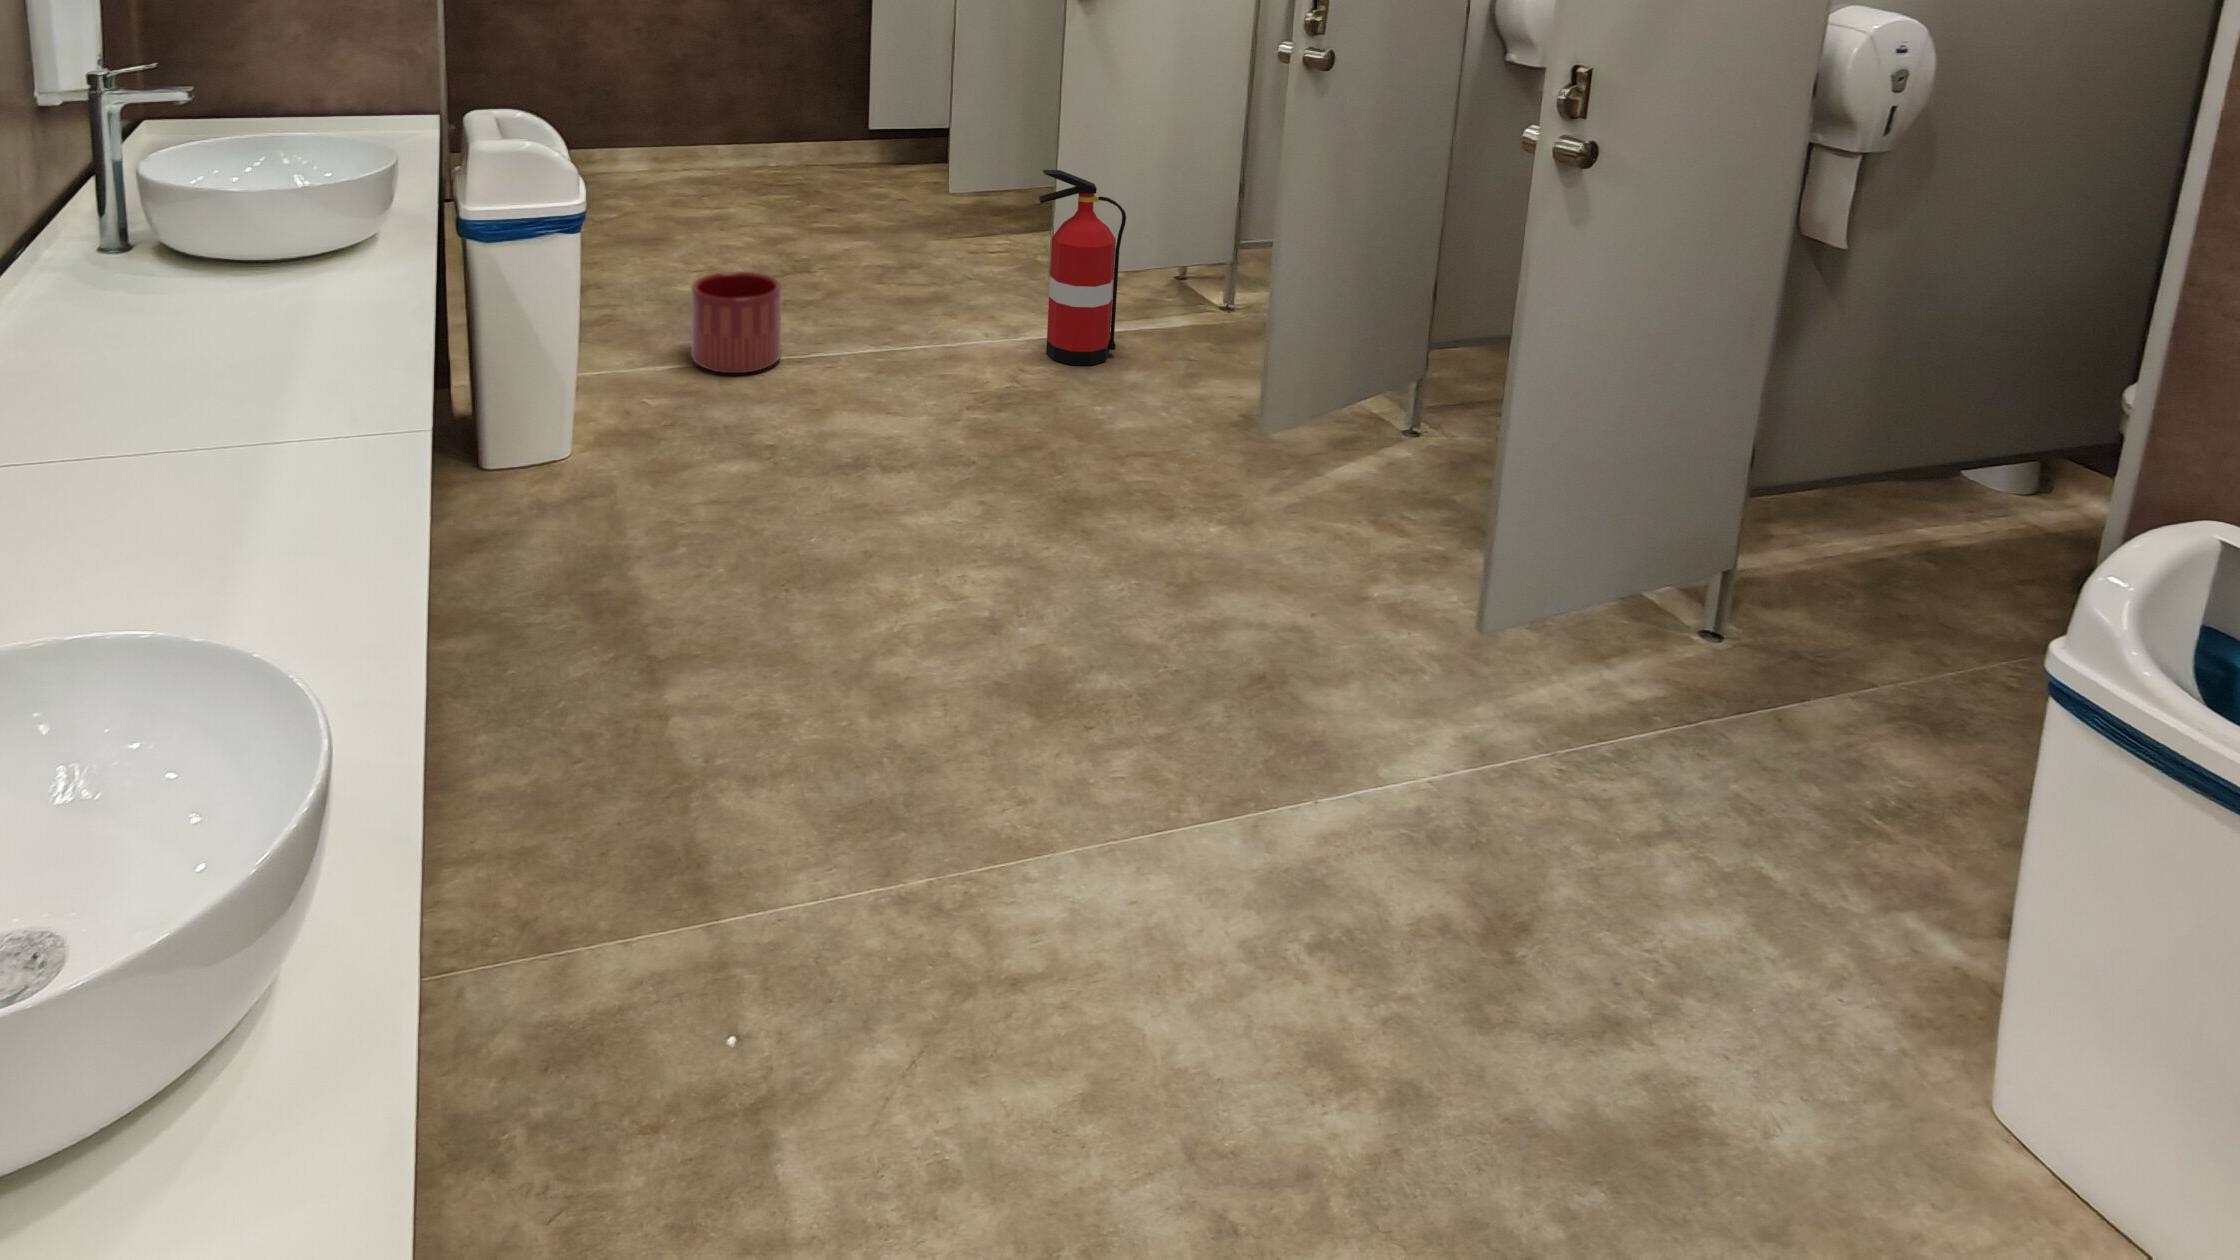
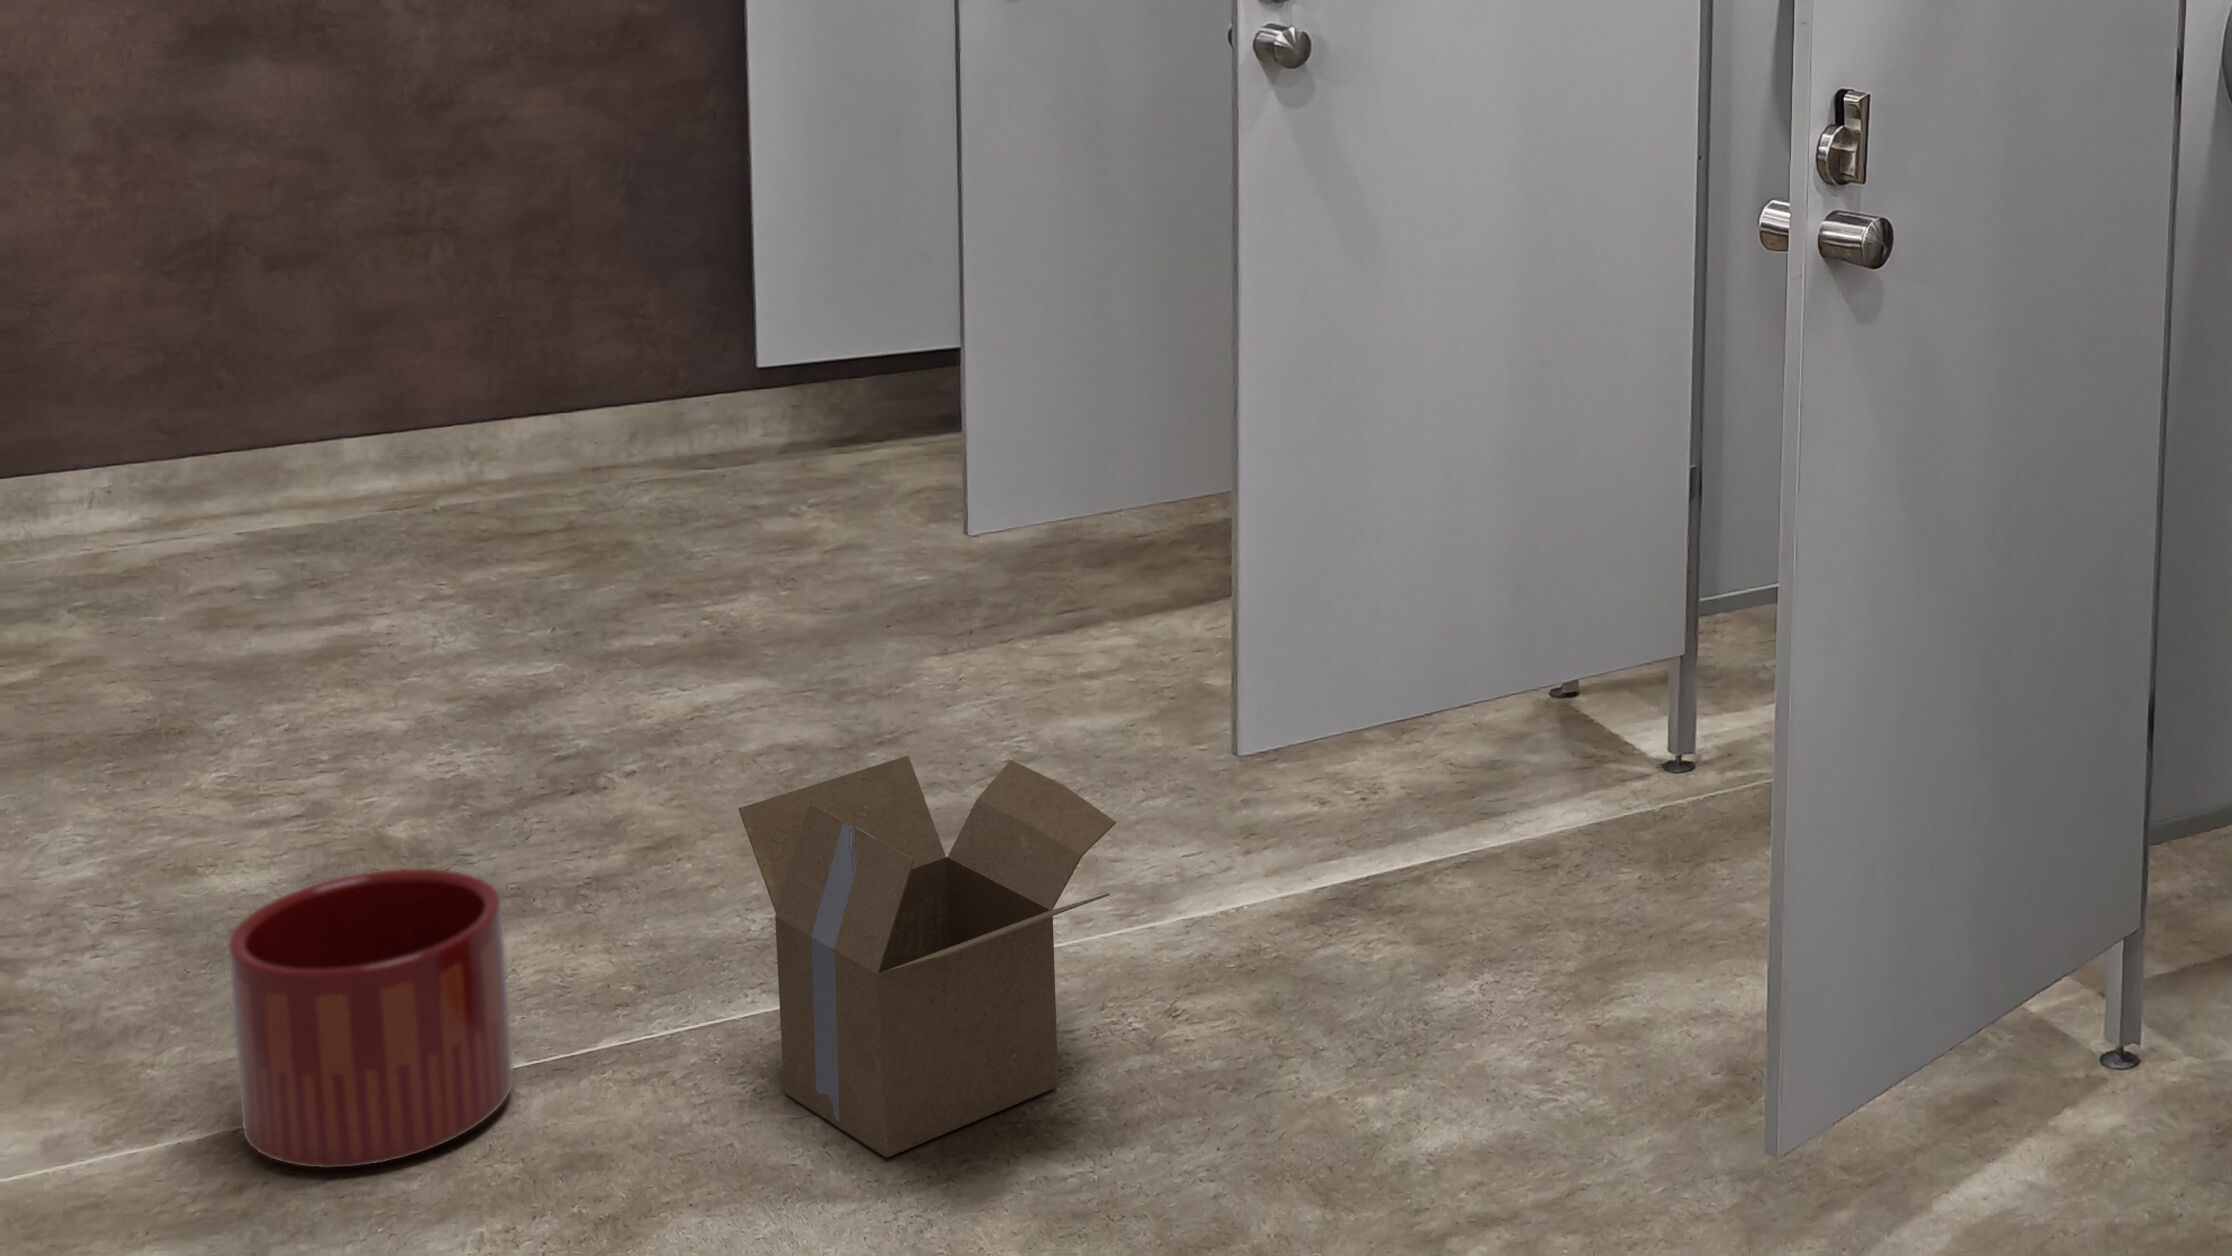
fire extinguisher: present [1039,170,1126,365] -> none [1195,510,1418,988]
cardboard box: none [866,252,1004,397] -> present [738,756,1116,1157]

